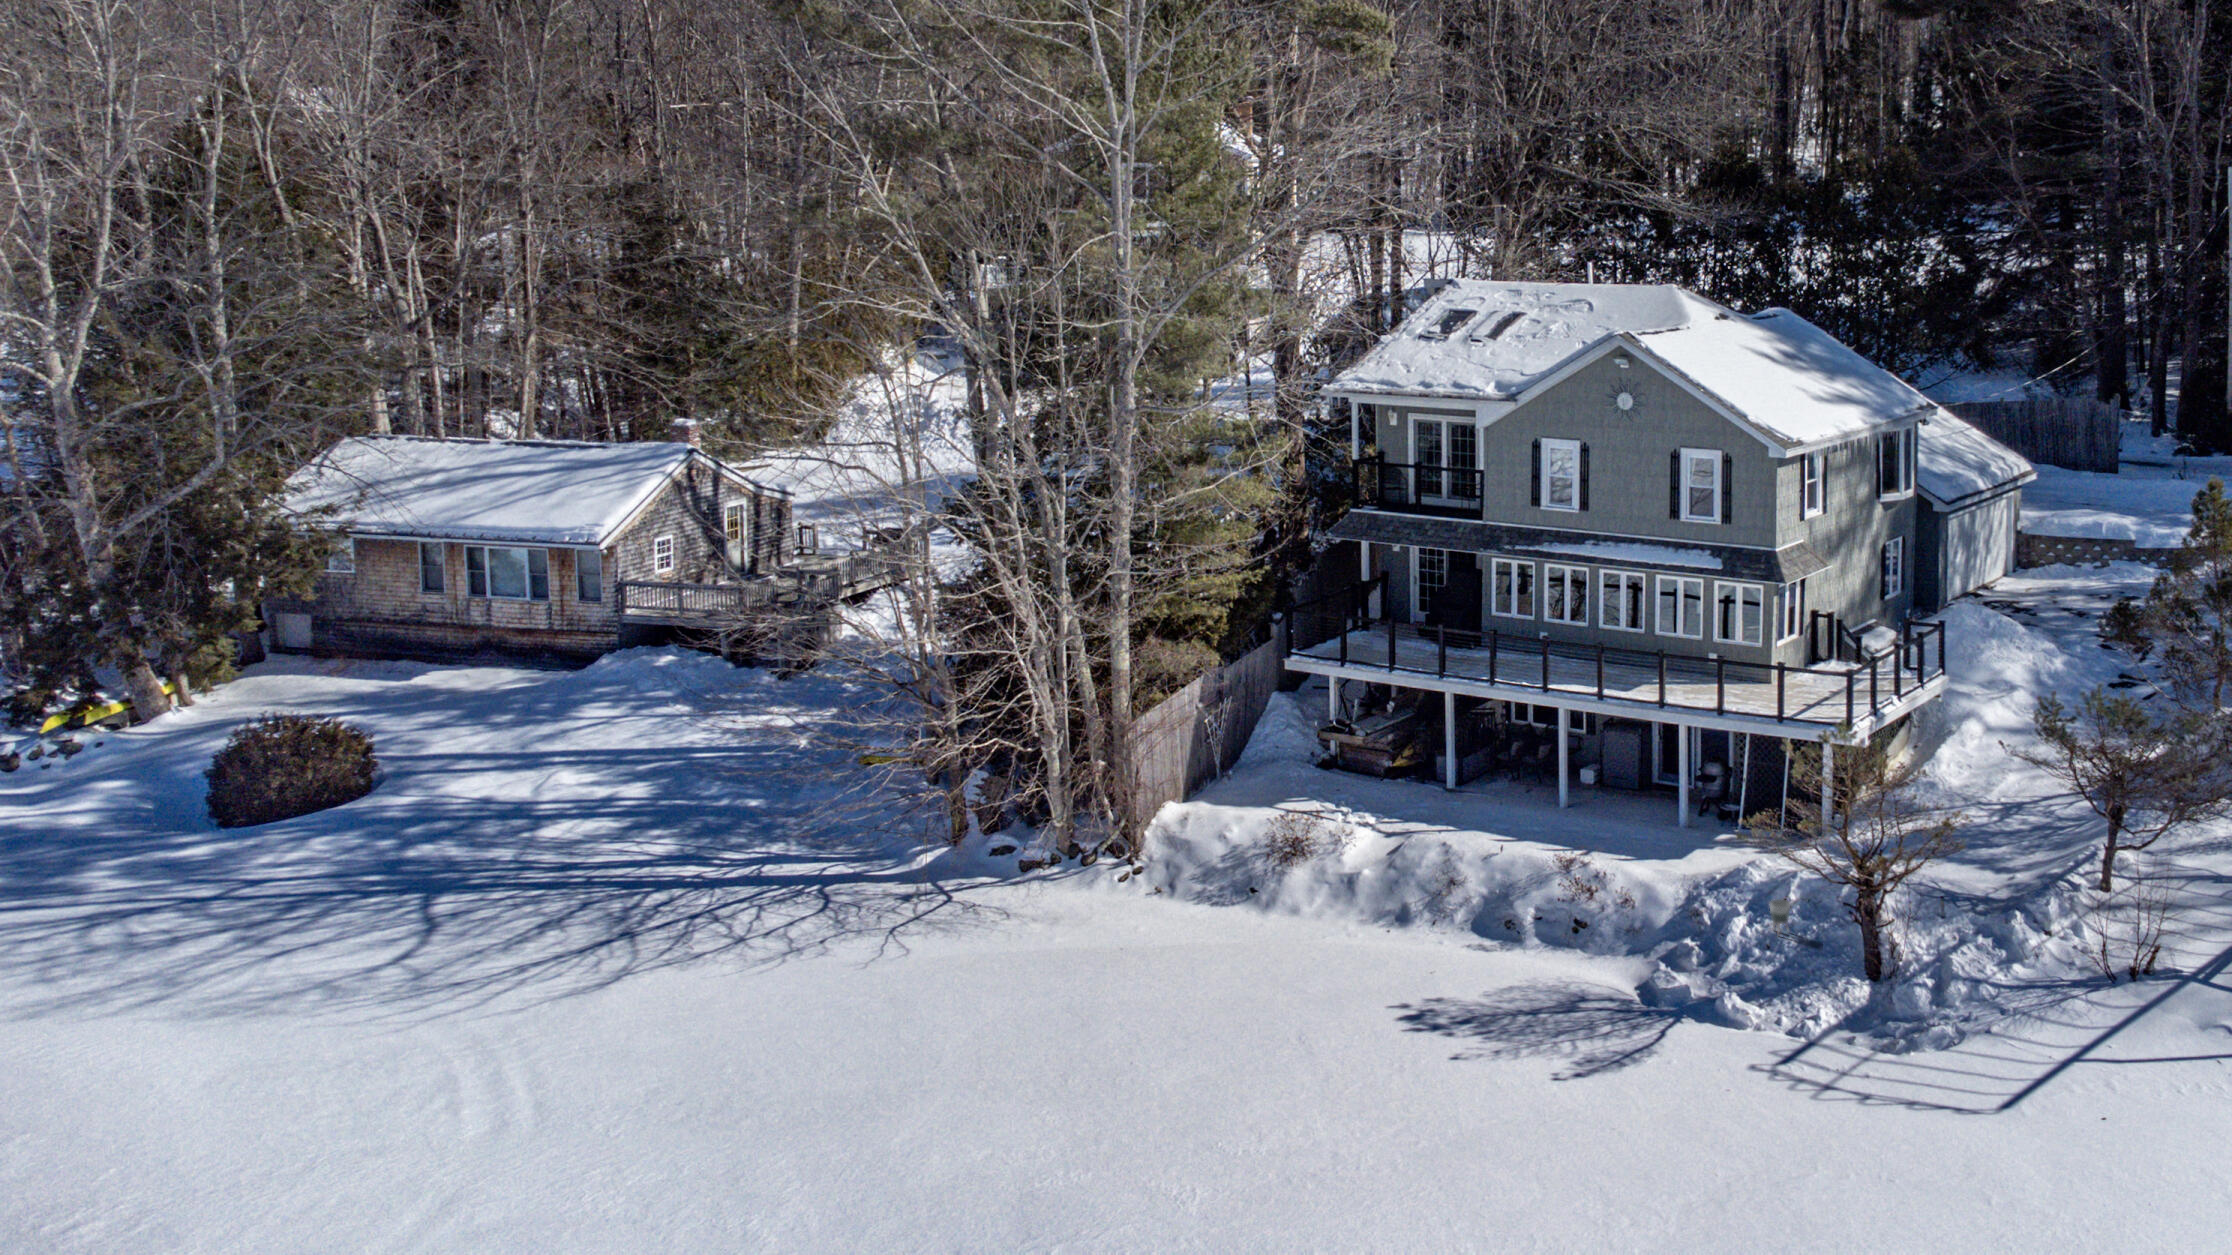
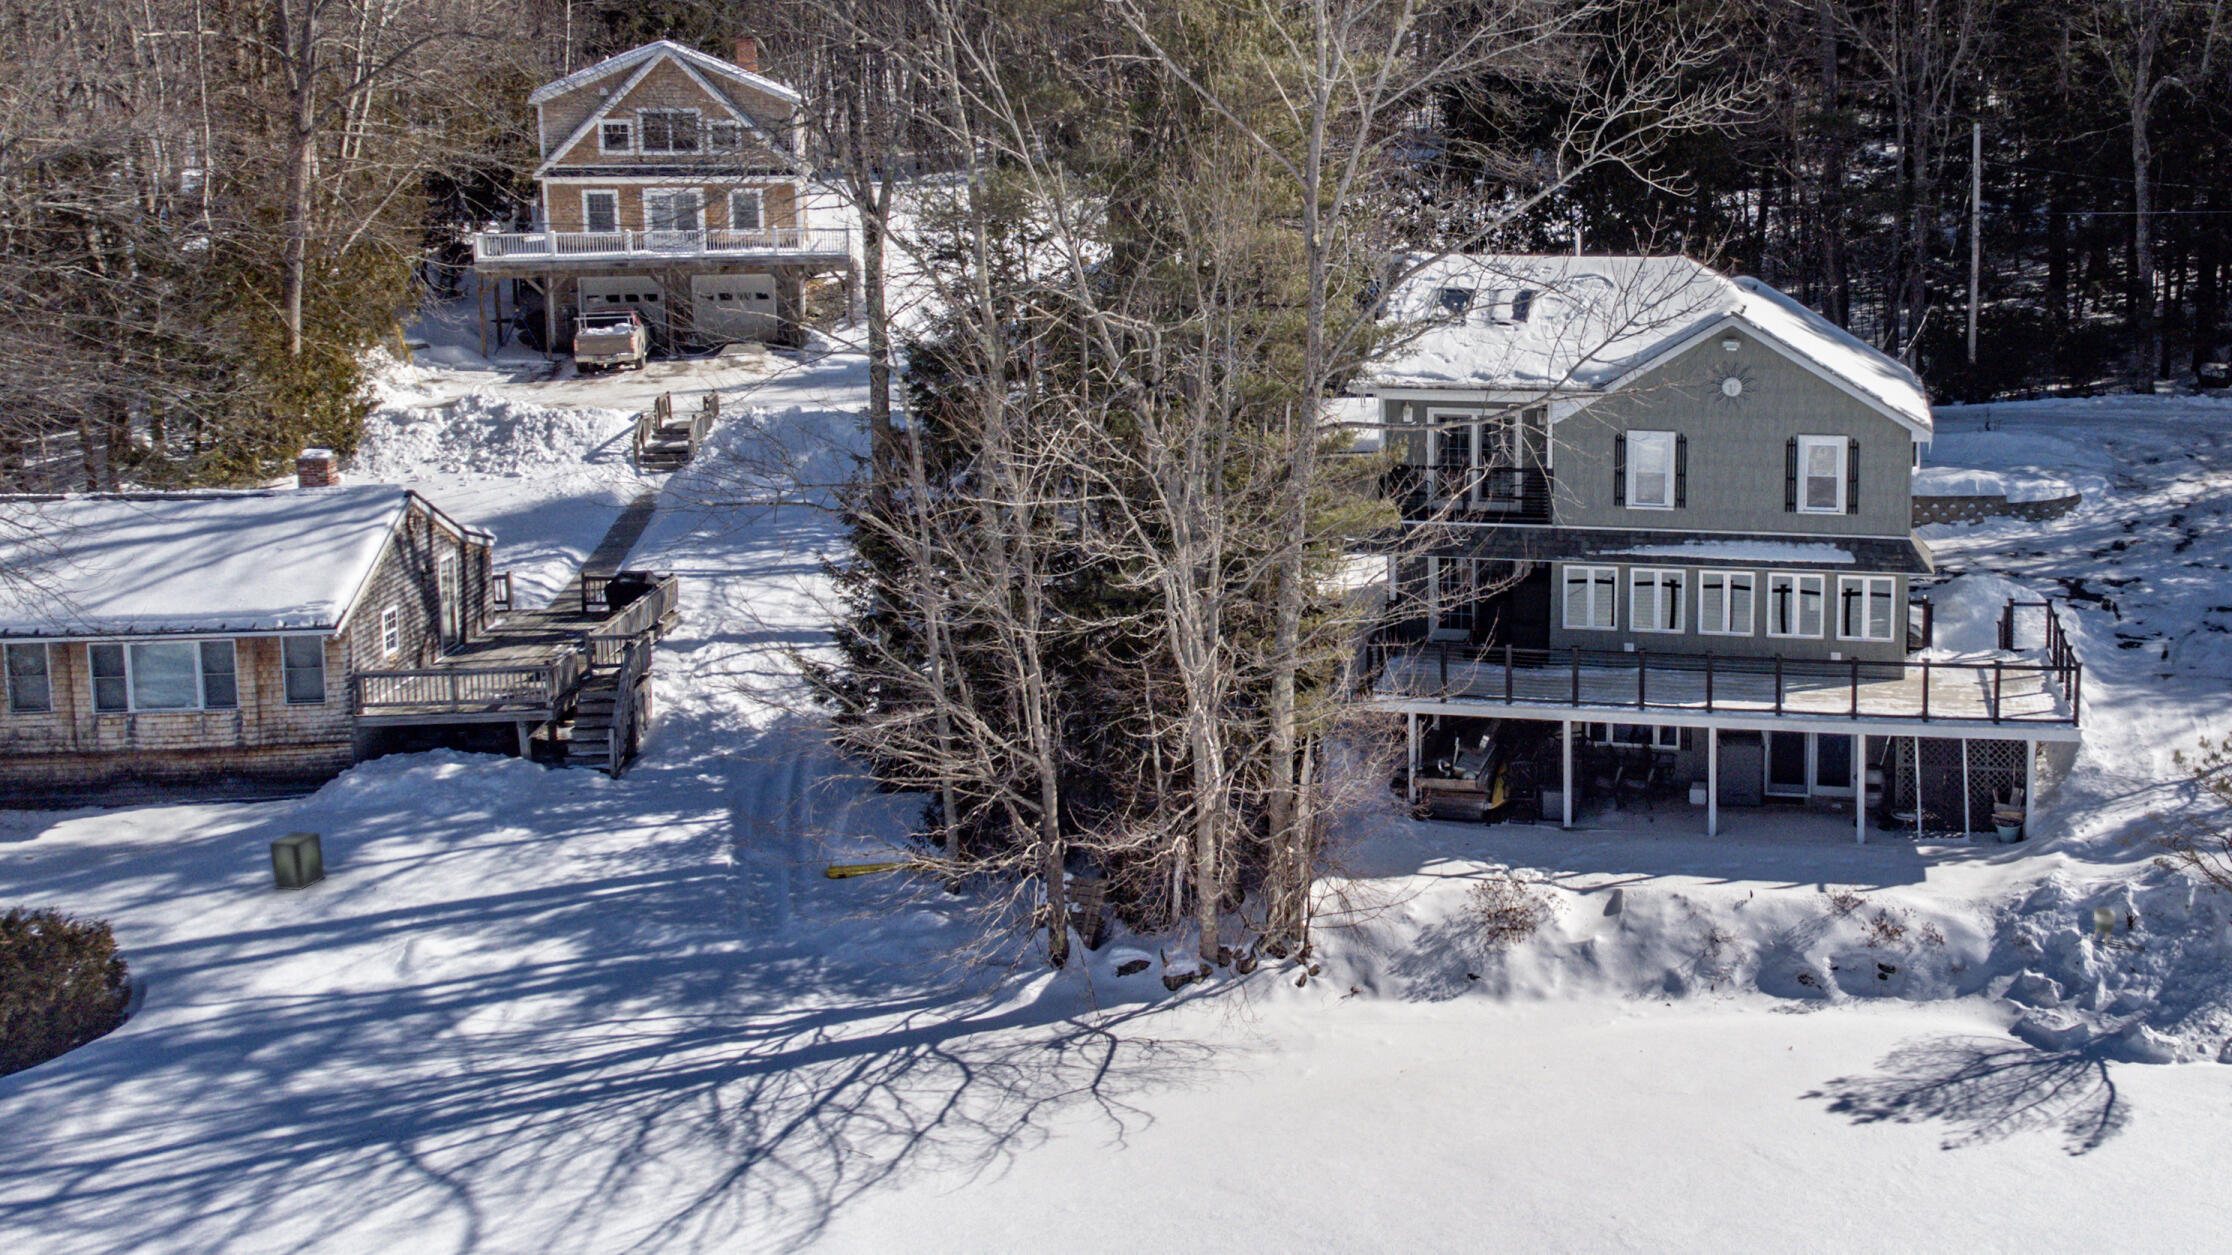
storage box: none [499,682,535,723] -> present [270,832,325,890]

